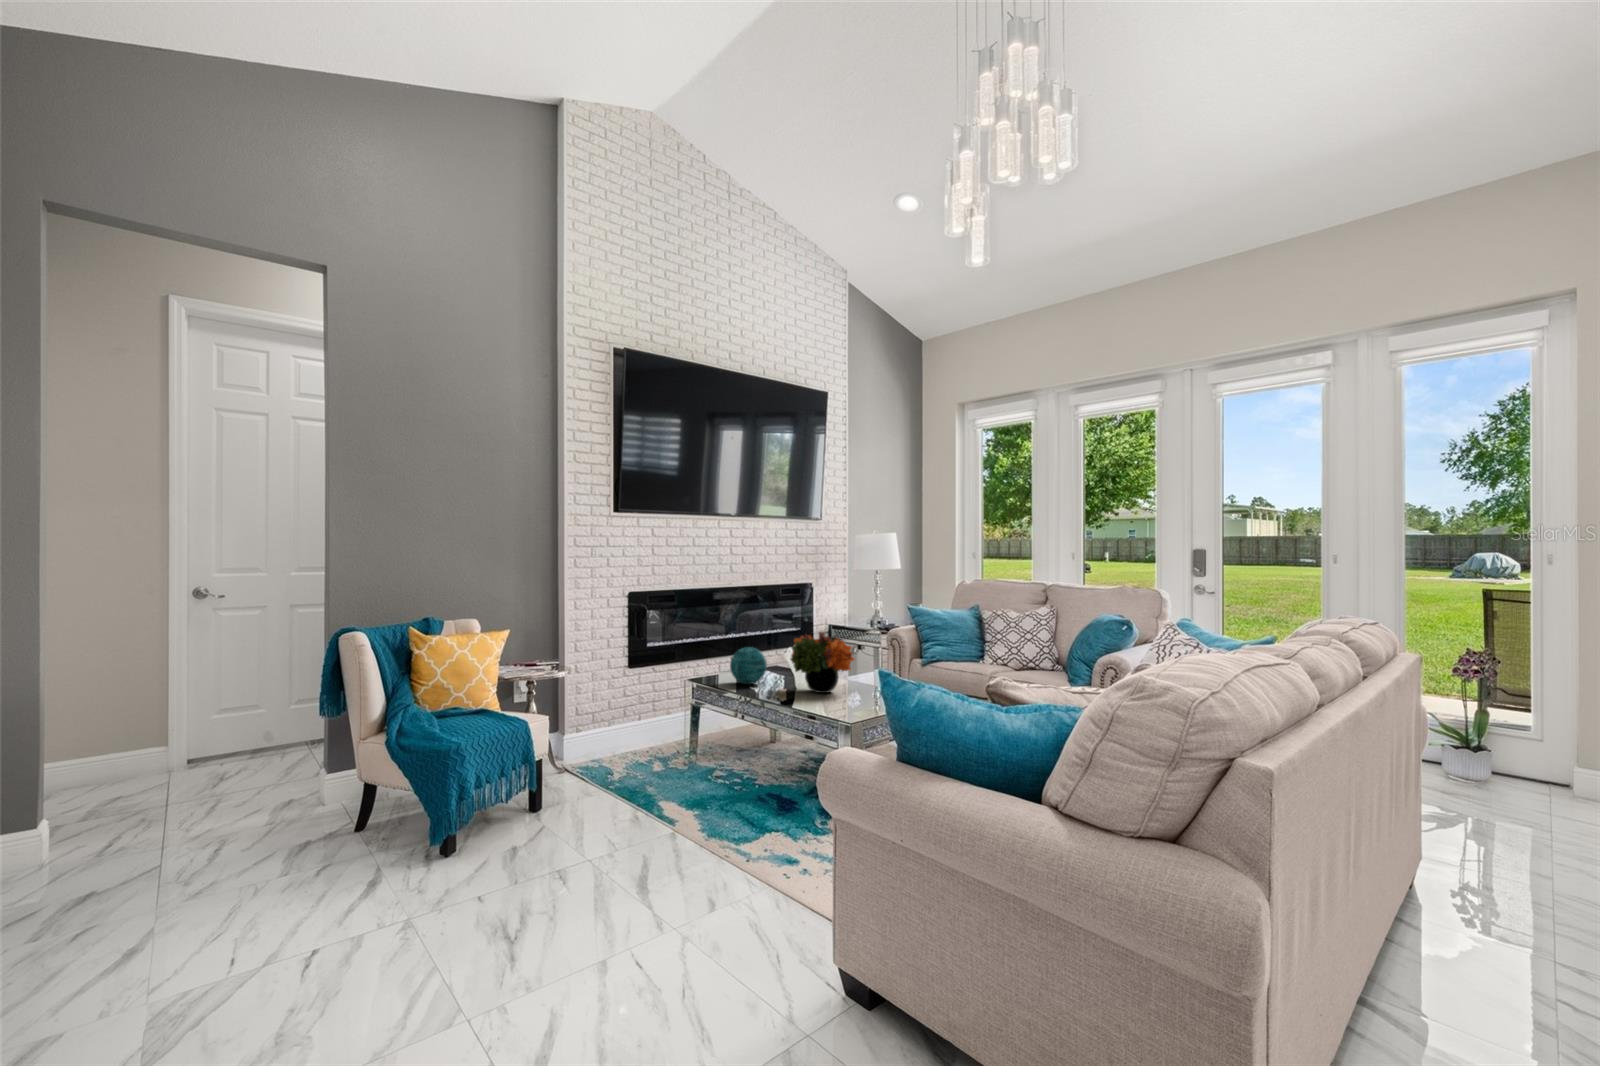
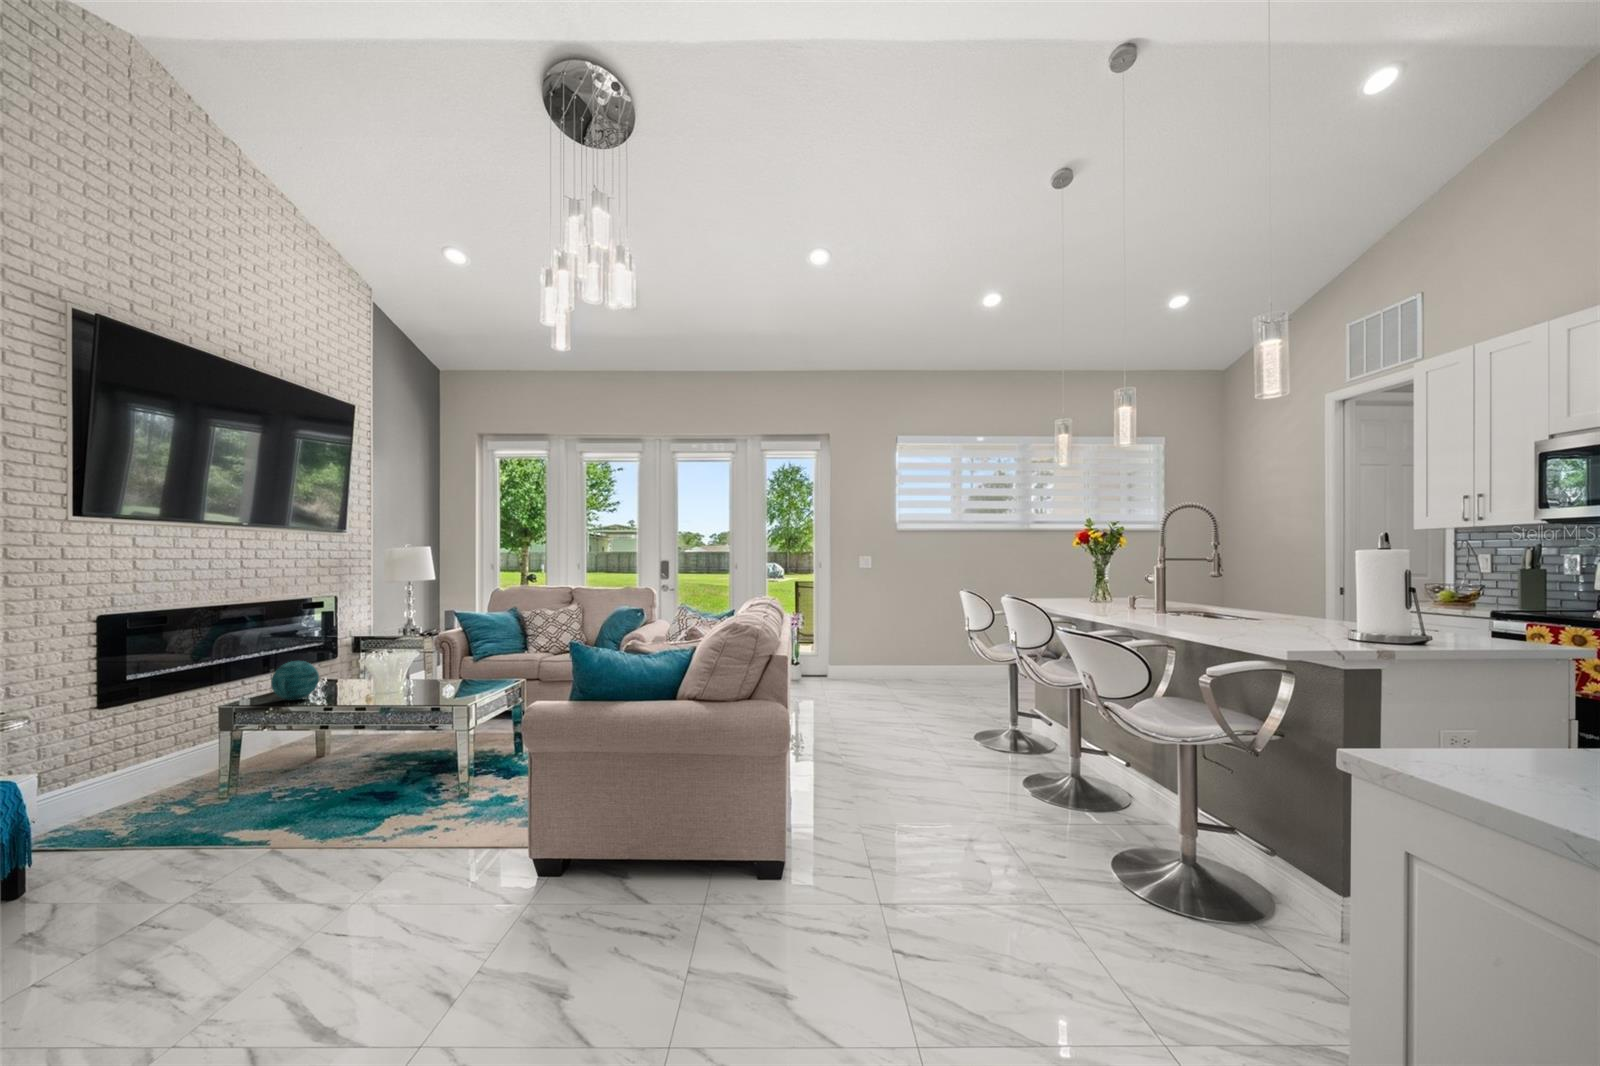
flower arrangement: present [790,632,855,693] -> none [352,636,428,695]

